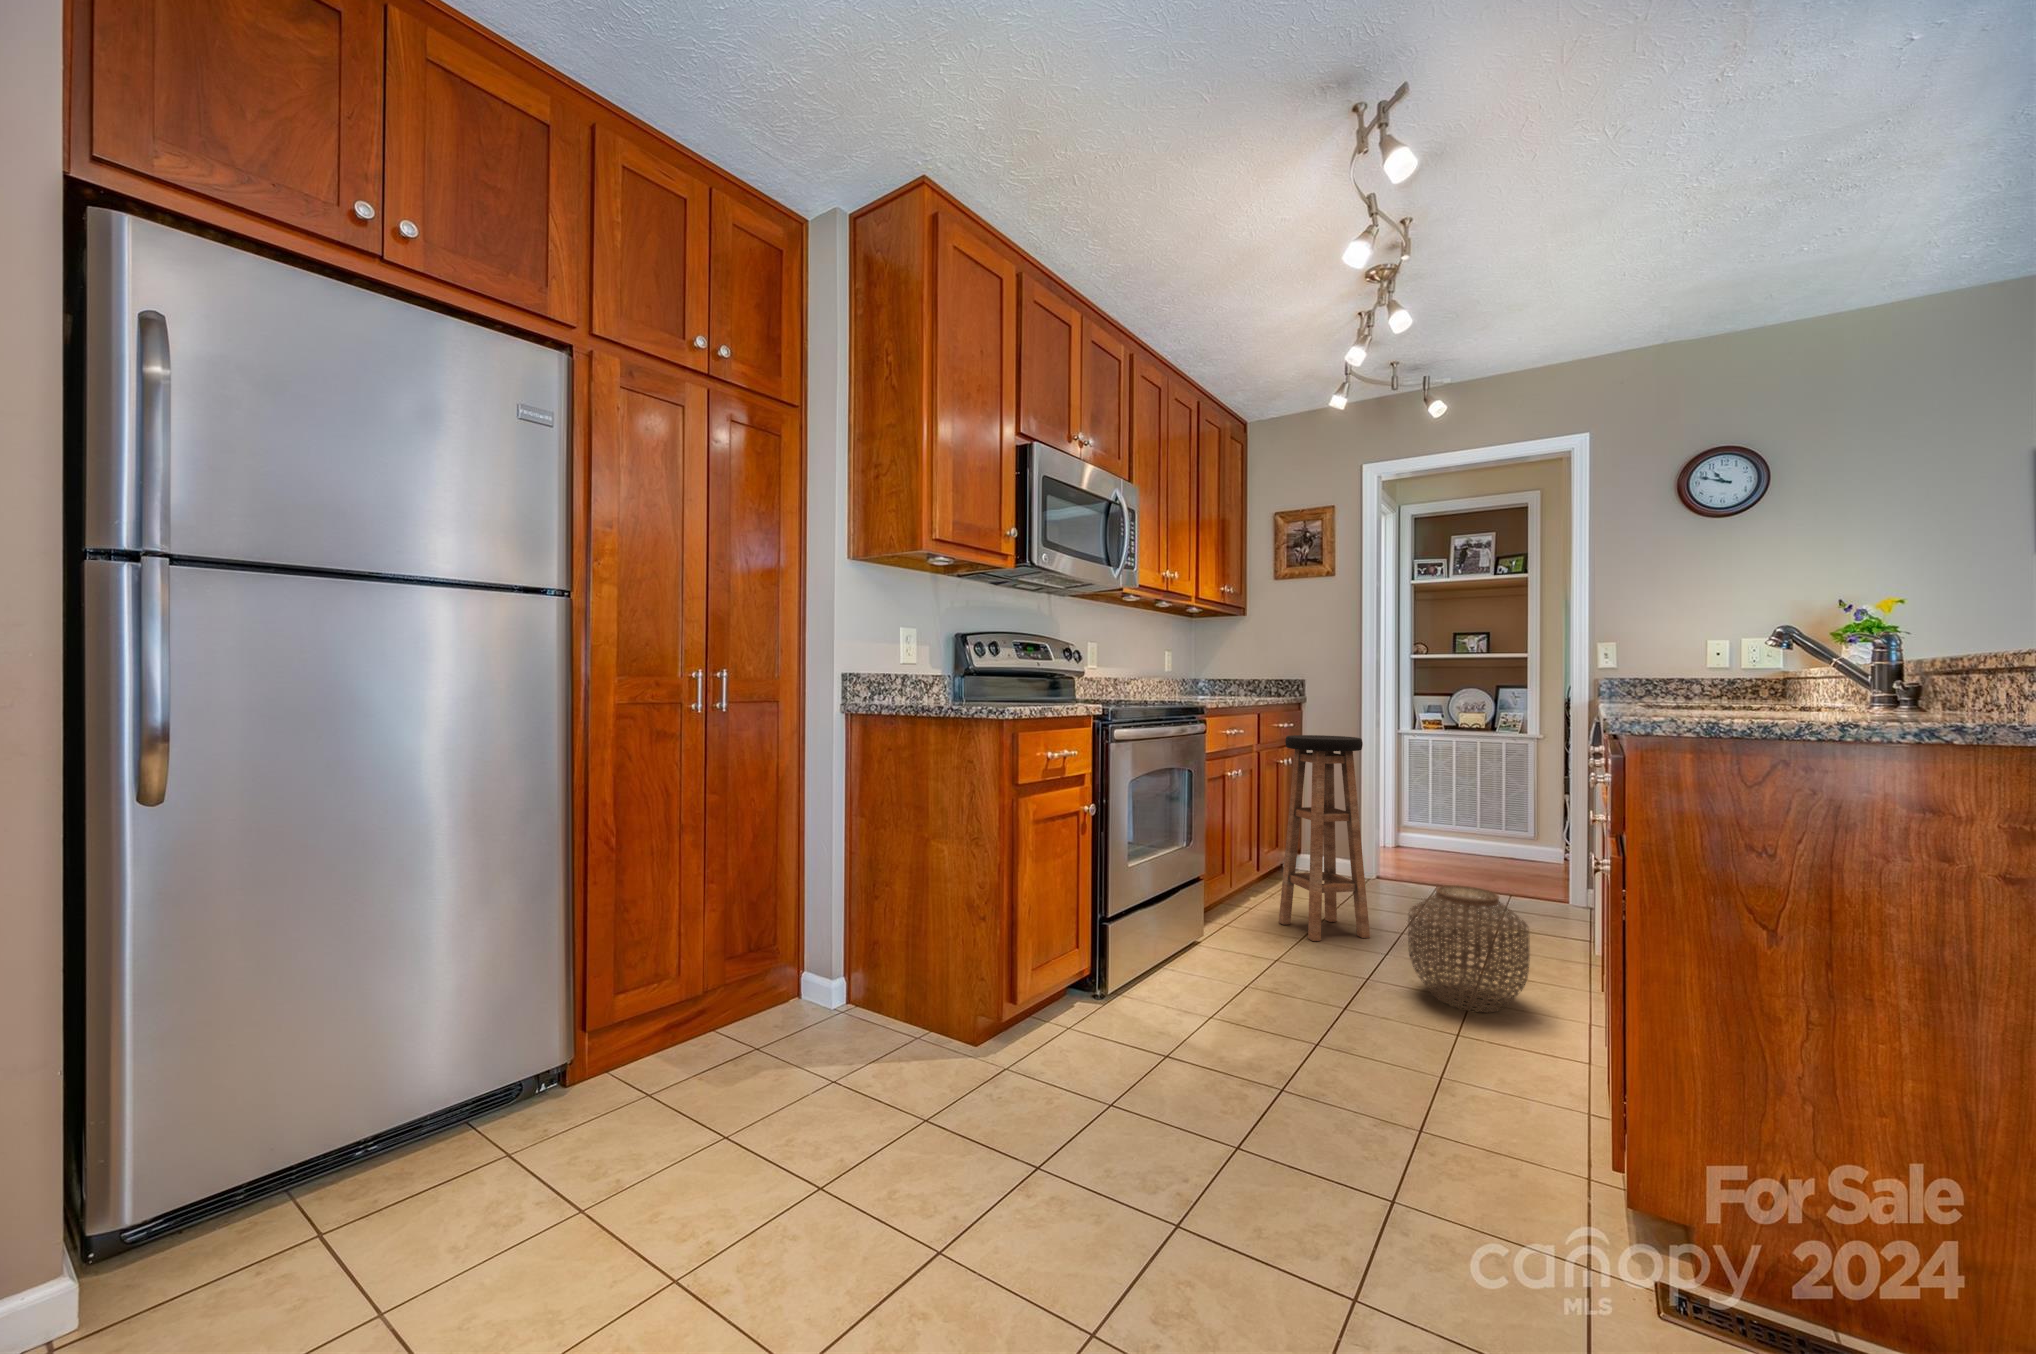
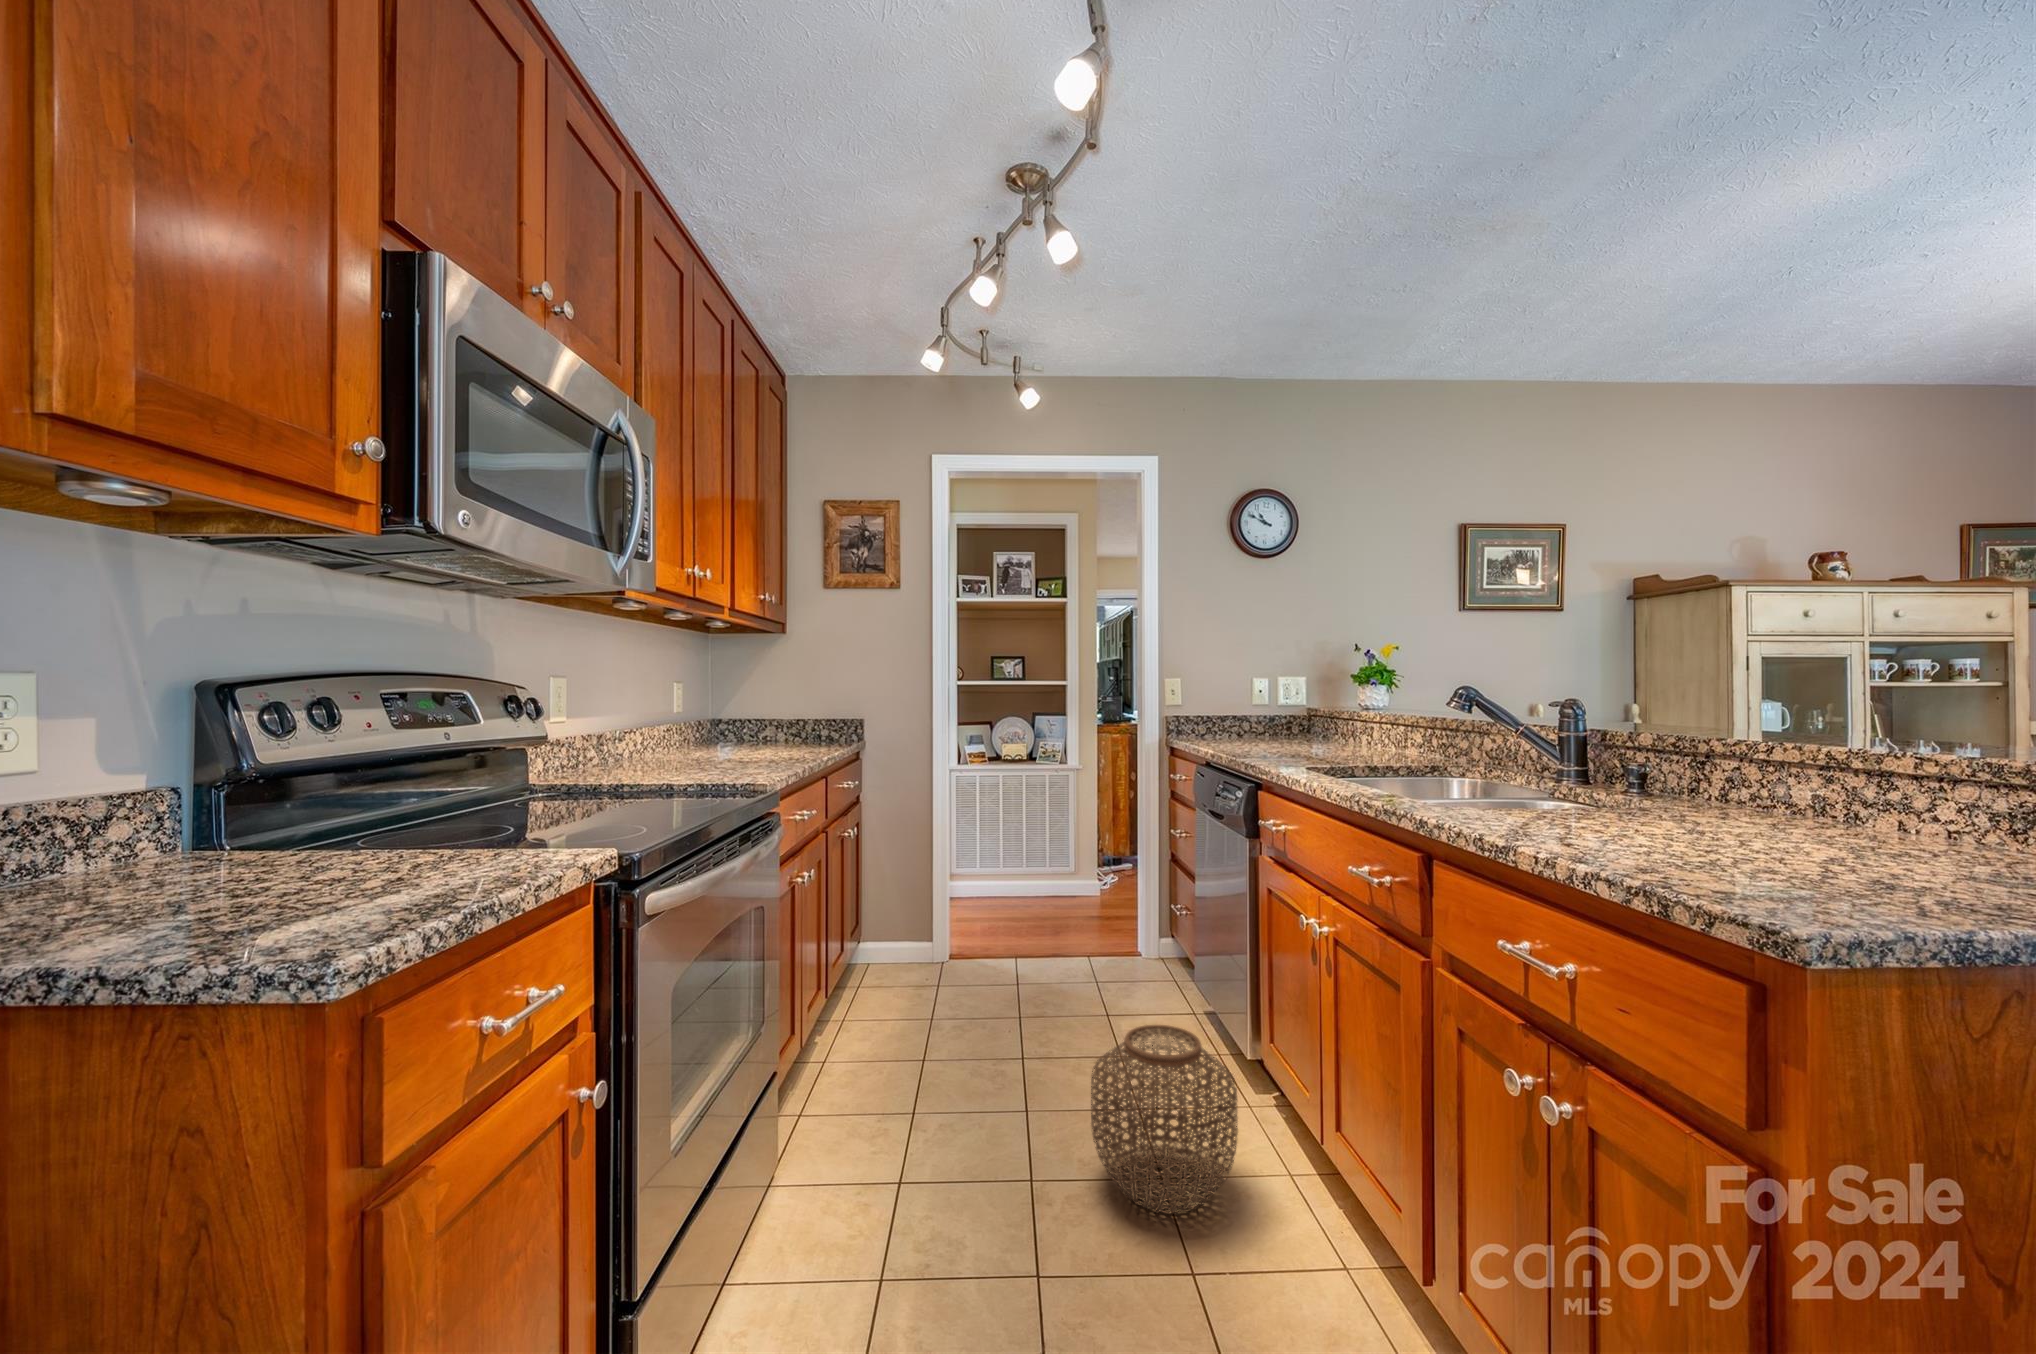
bar stool: present [1279,735,1370,941] -> none [873,810,995,1121]

